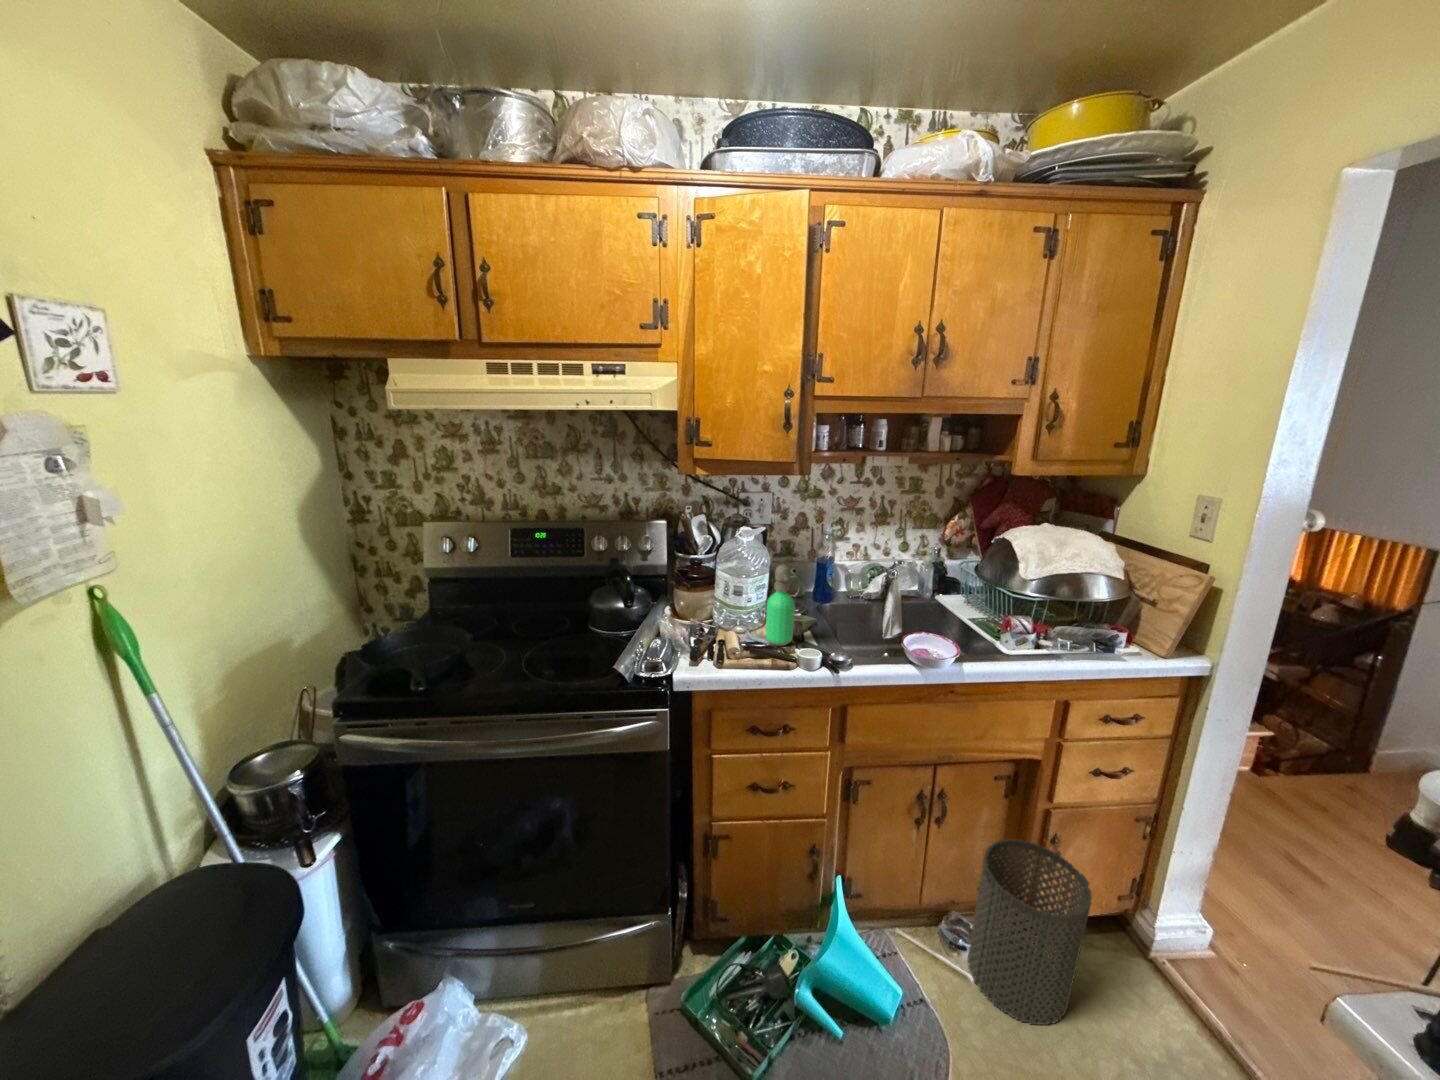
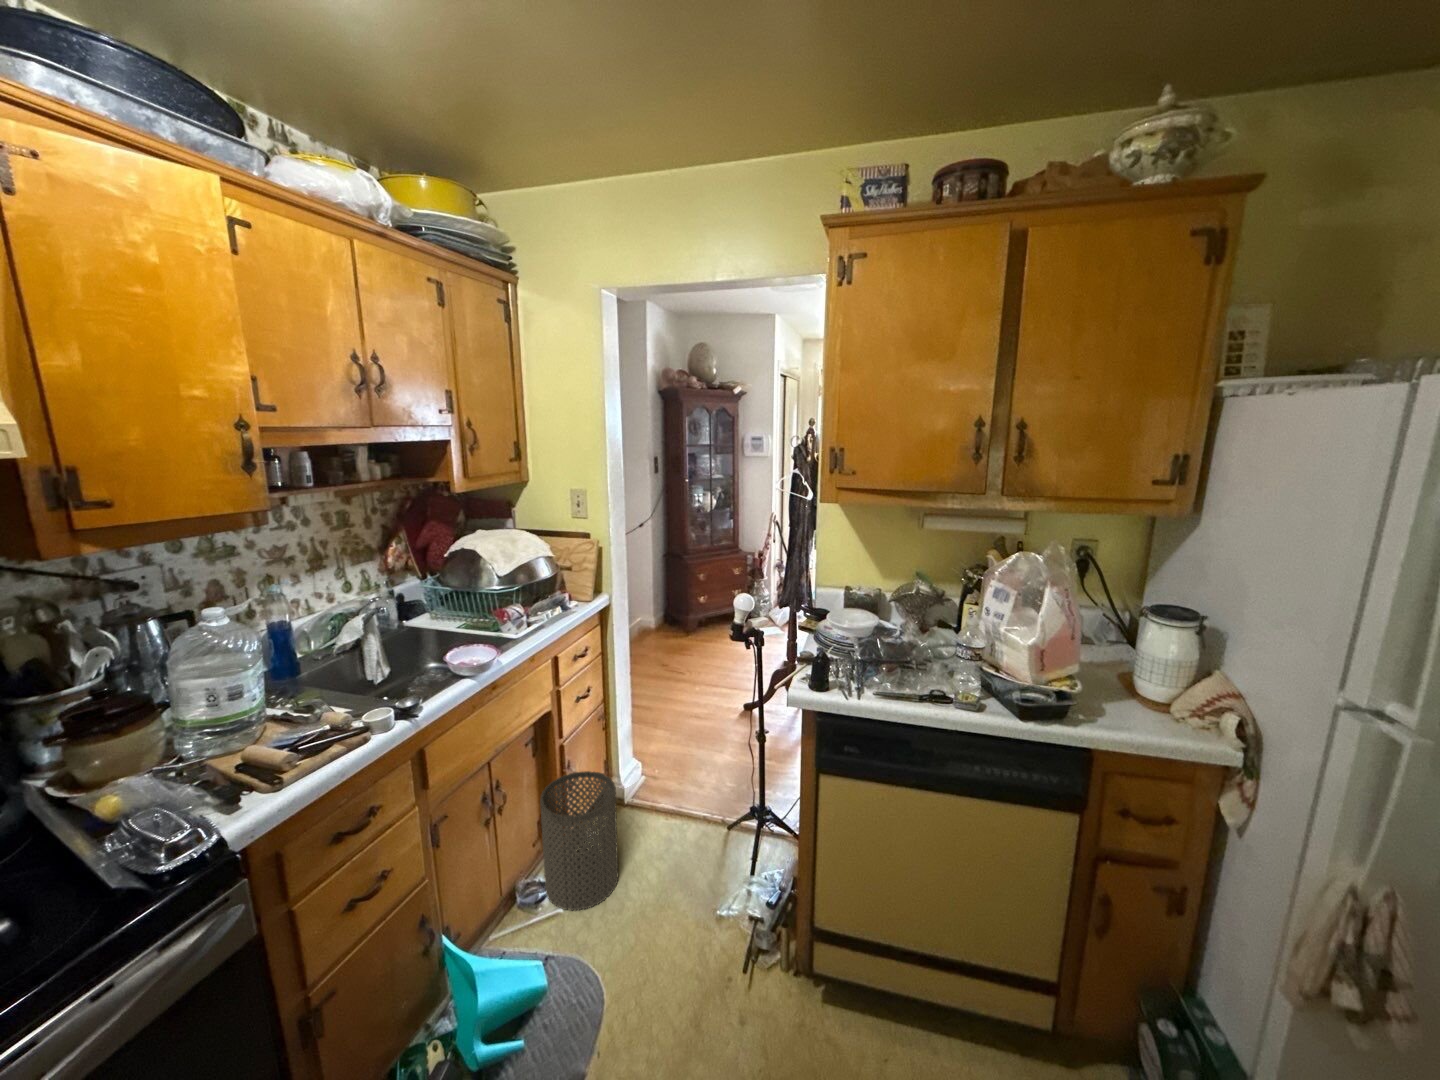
soap dispenser: present [766,565,795,646] -> none [283,633,330,734]

